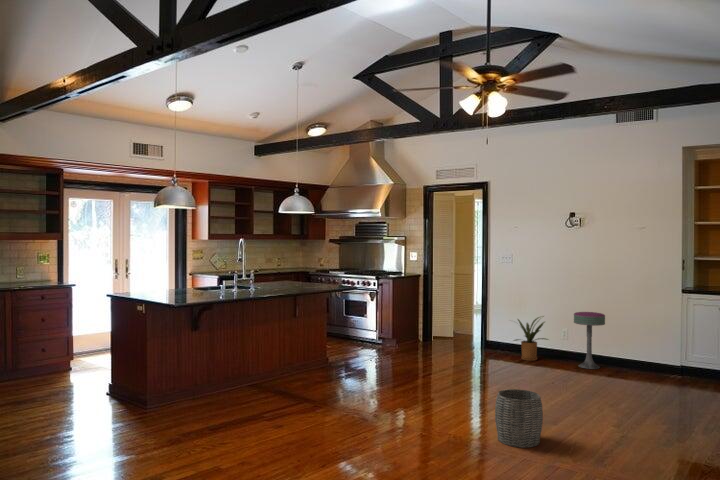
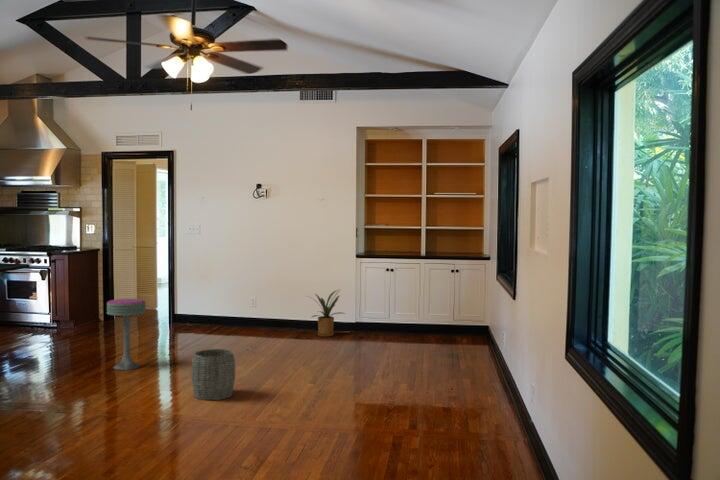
bar stool: present [574,312,605,369] -> present [107,299,146,370]
house plant: present [514,316,548,361] -> present [312,291,339,337]

